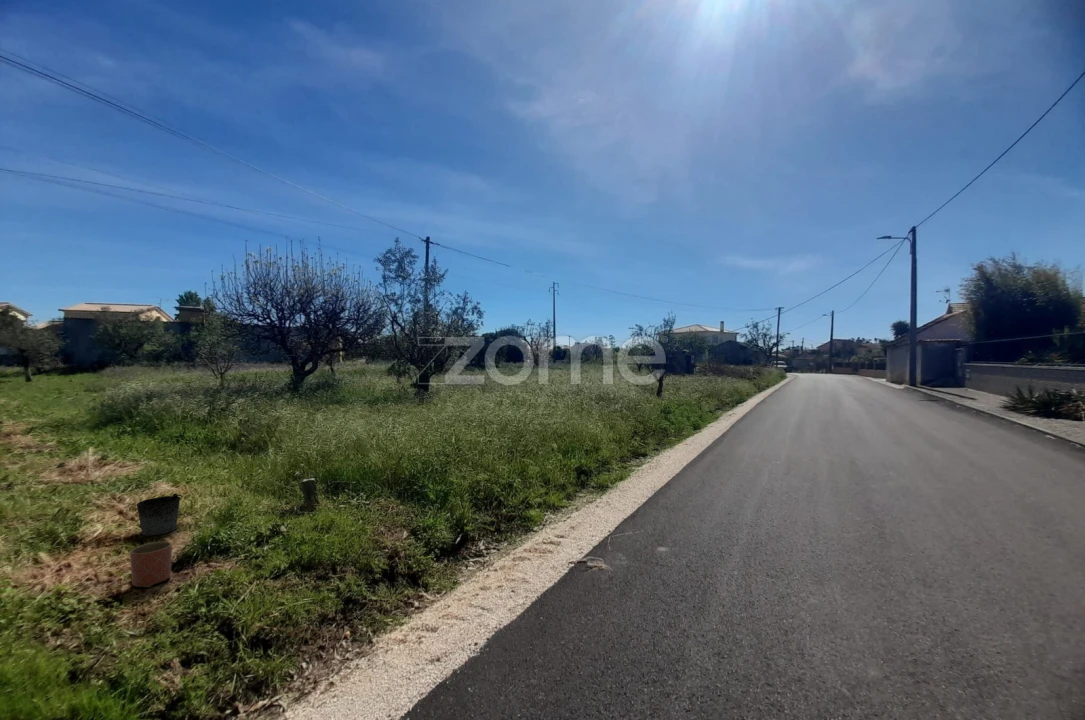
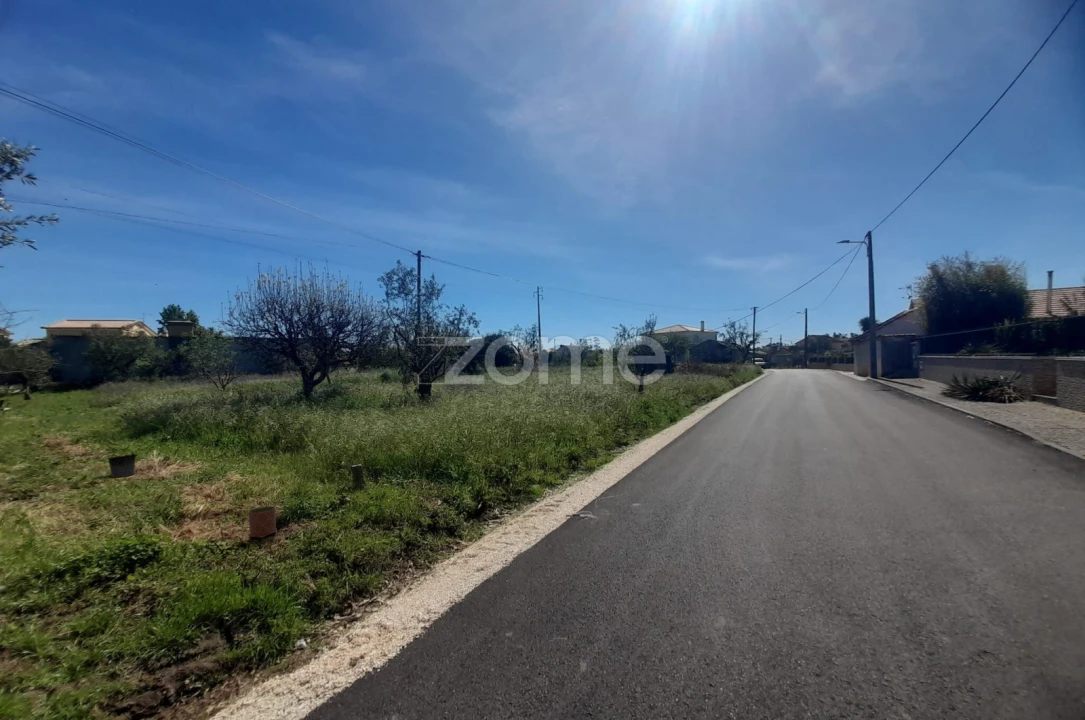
bucket: present [136,494,183,536] -> present [108,453,137,478]

